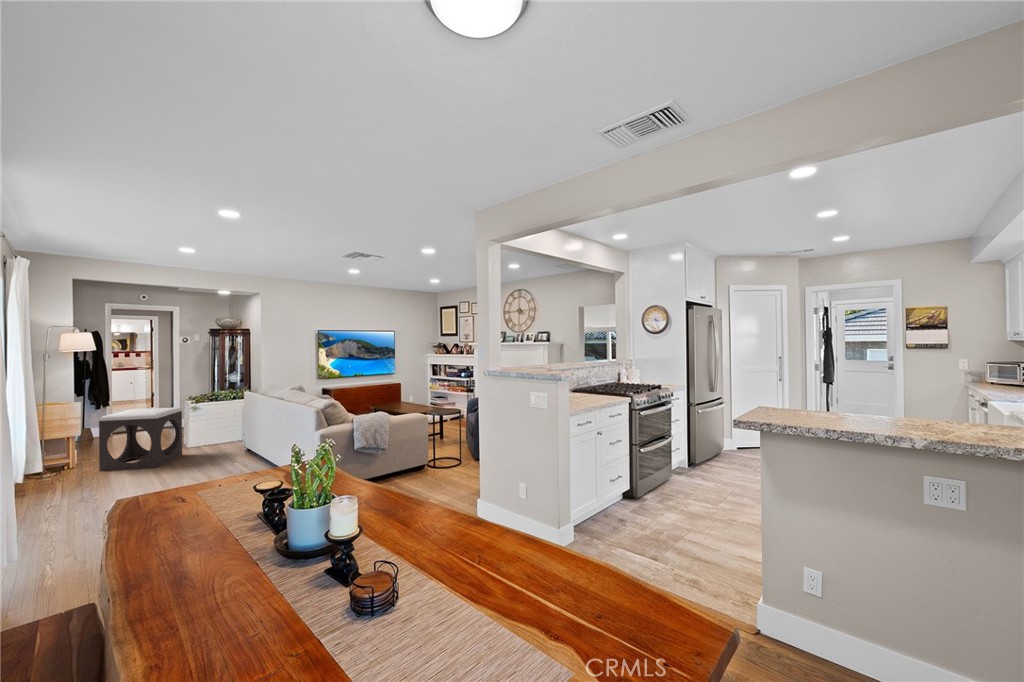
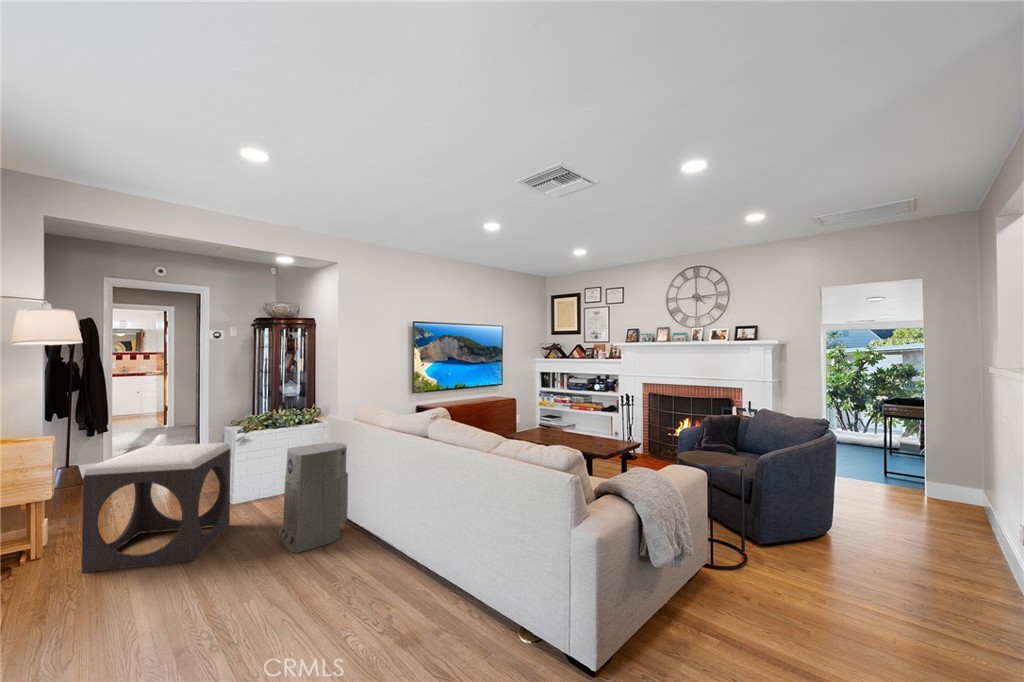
air purifier: none [207,407,248,464] -> present [279,442,348,553]

